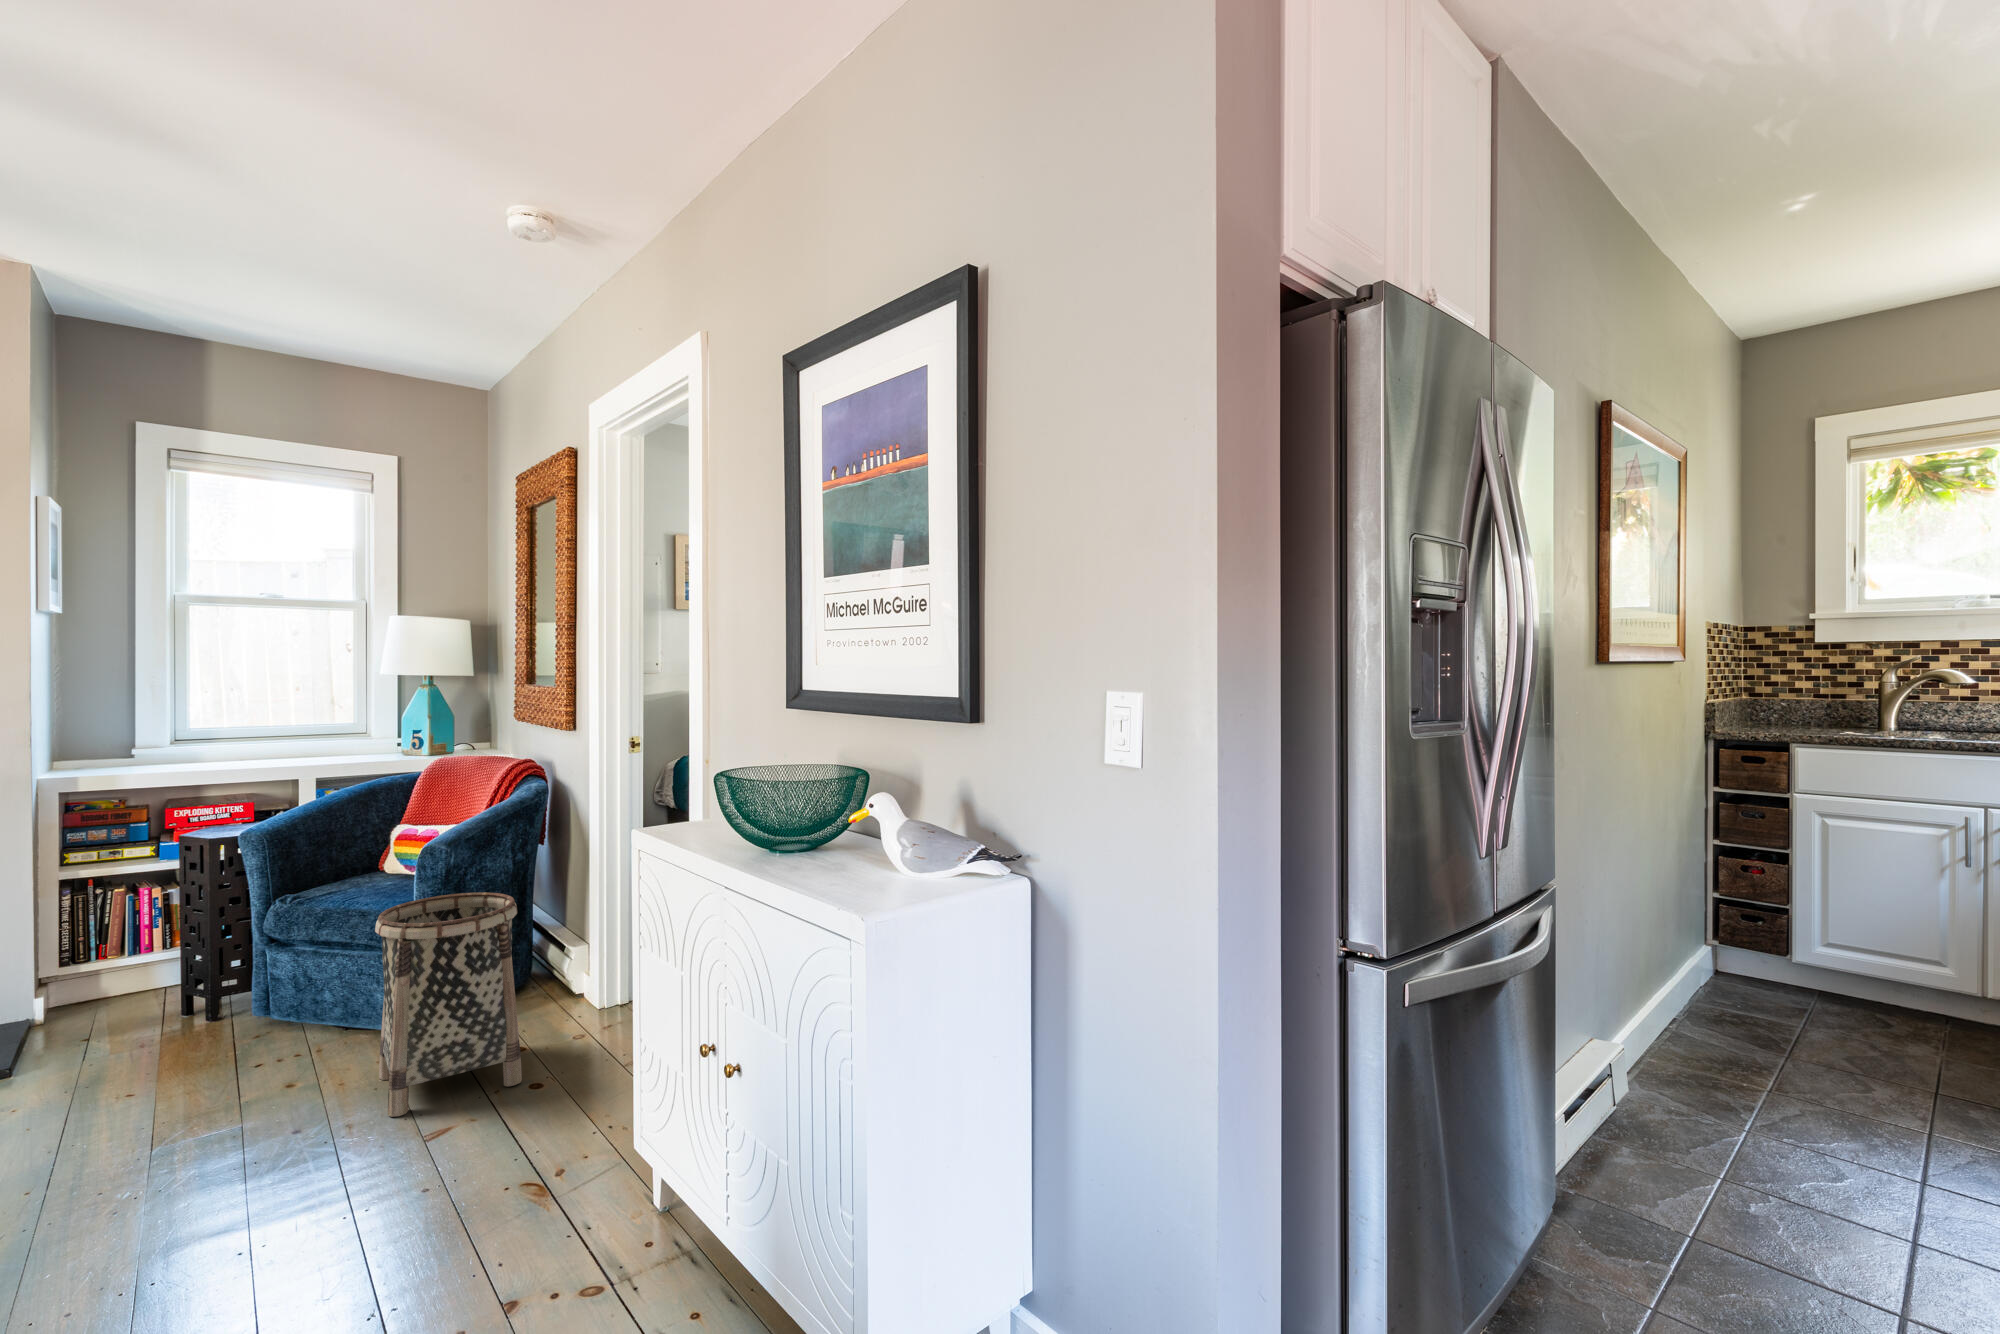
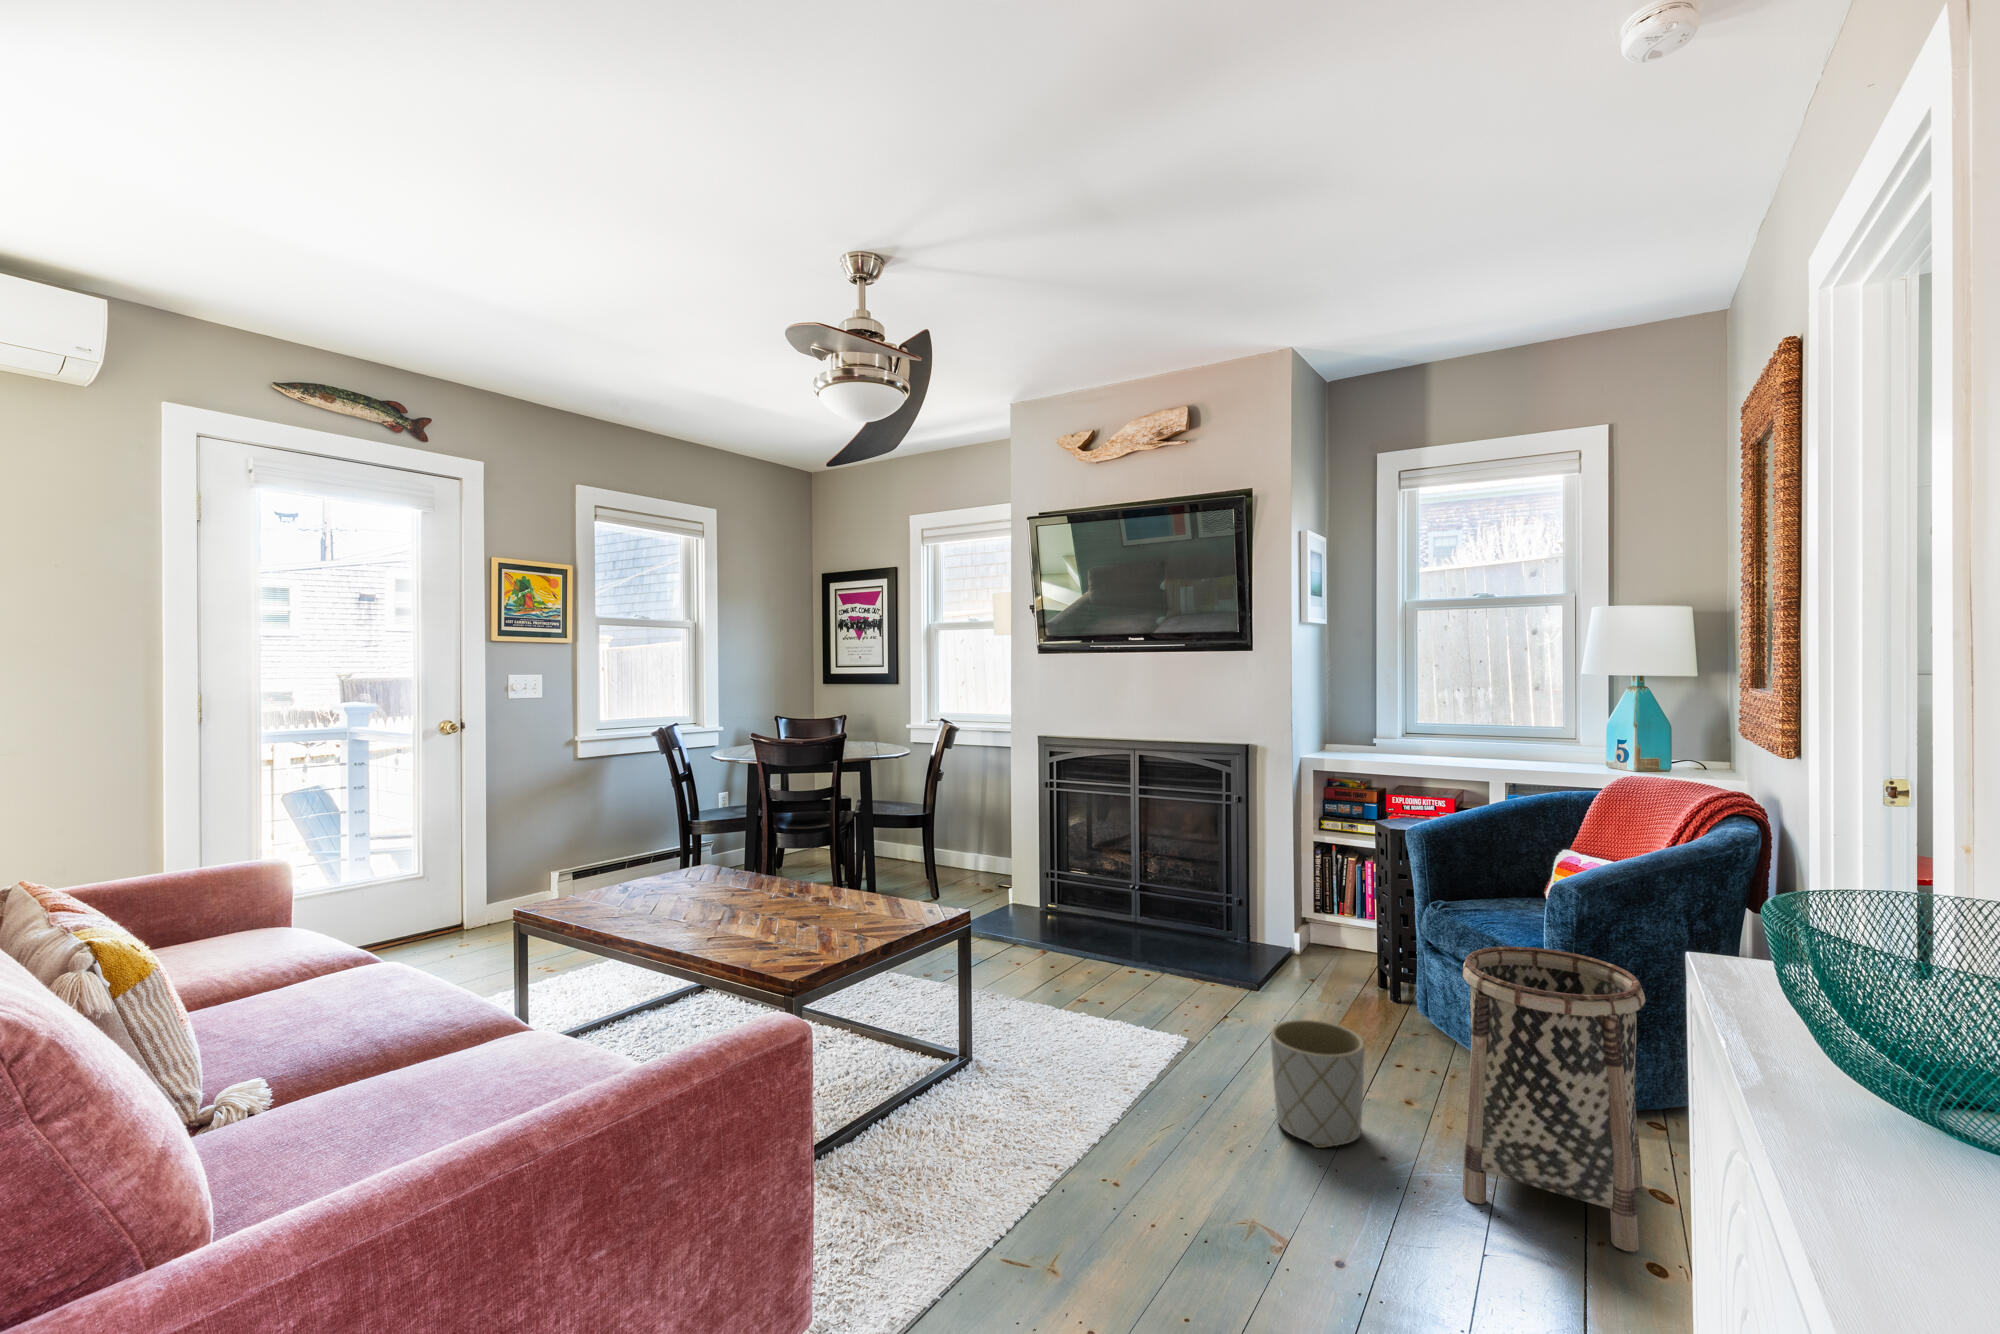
planter: none [152,1032,274,1164] -> present [1270,1020,1365,1148]

